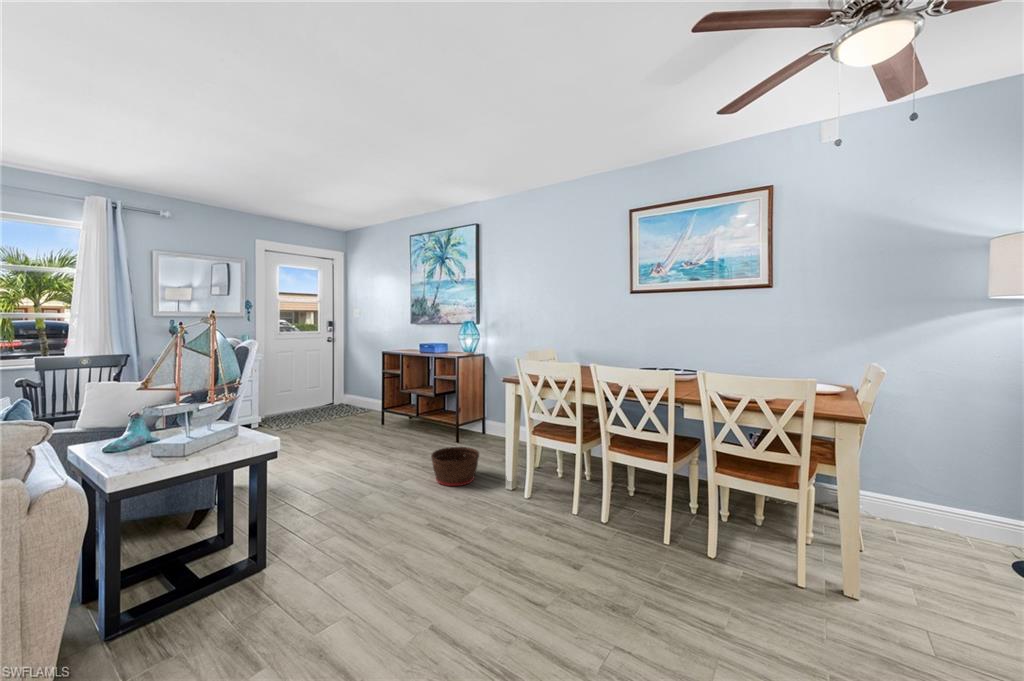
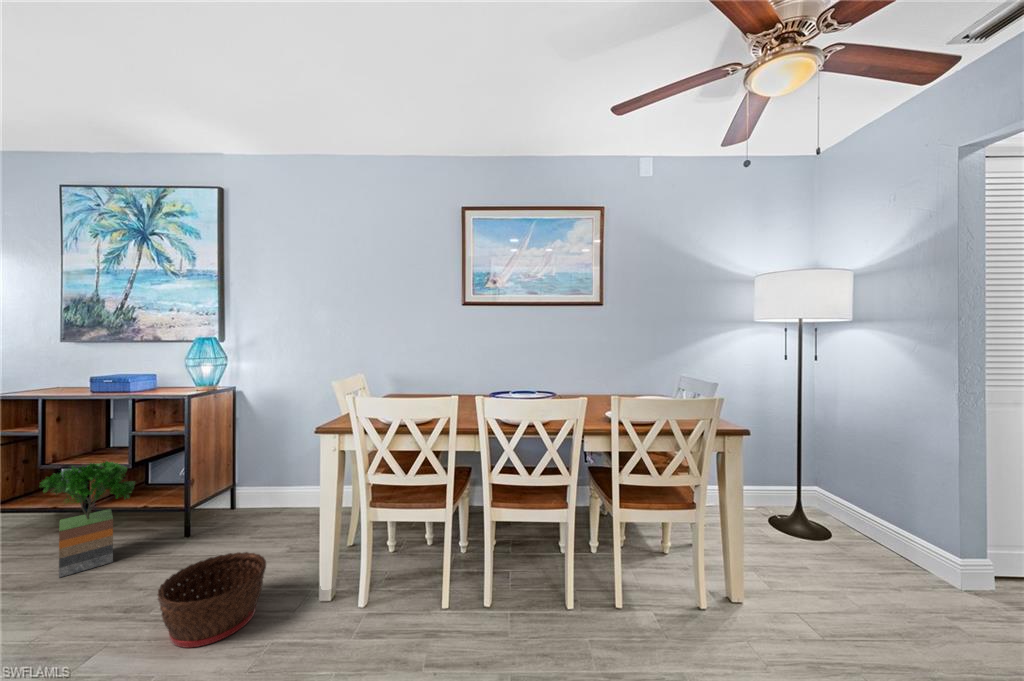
potted tree: none [398,390,435,446] -> present [41,461,135,577]

